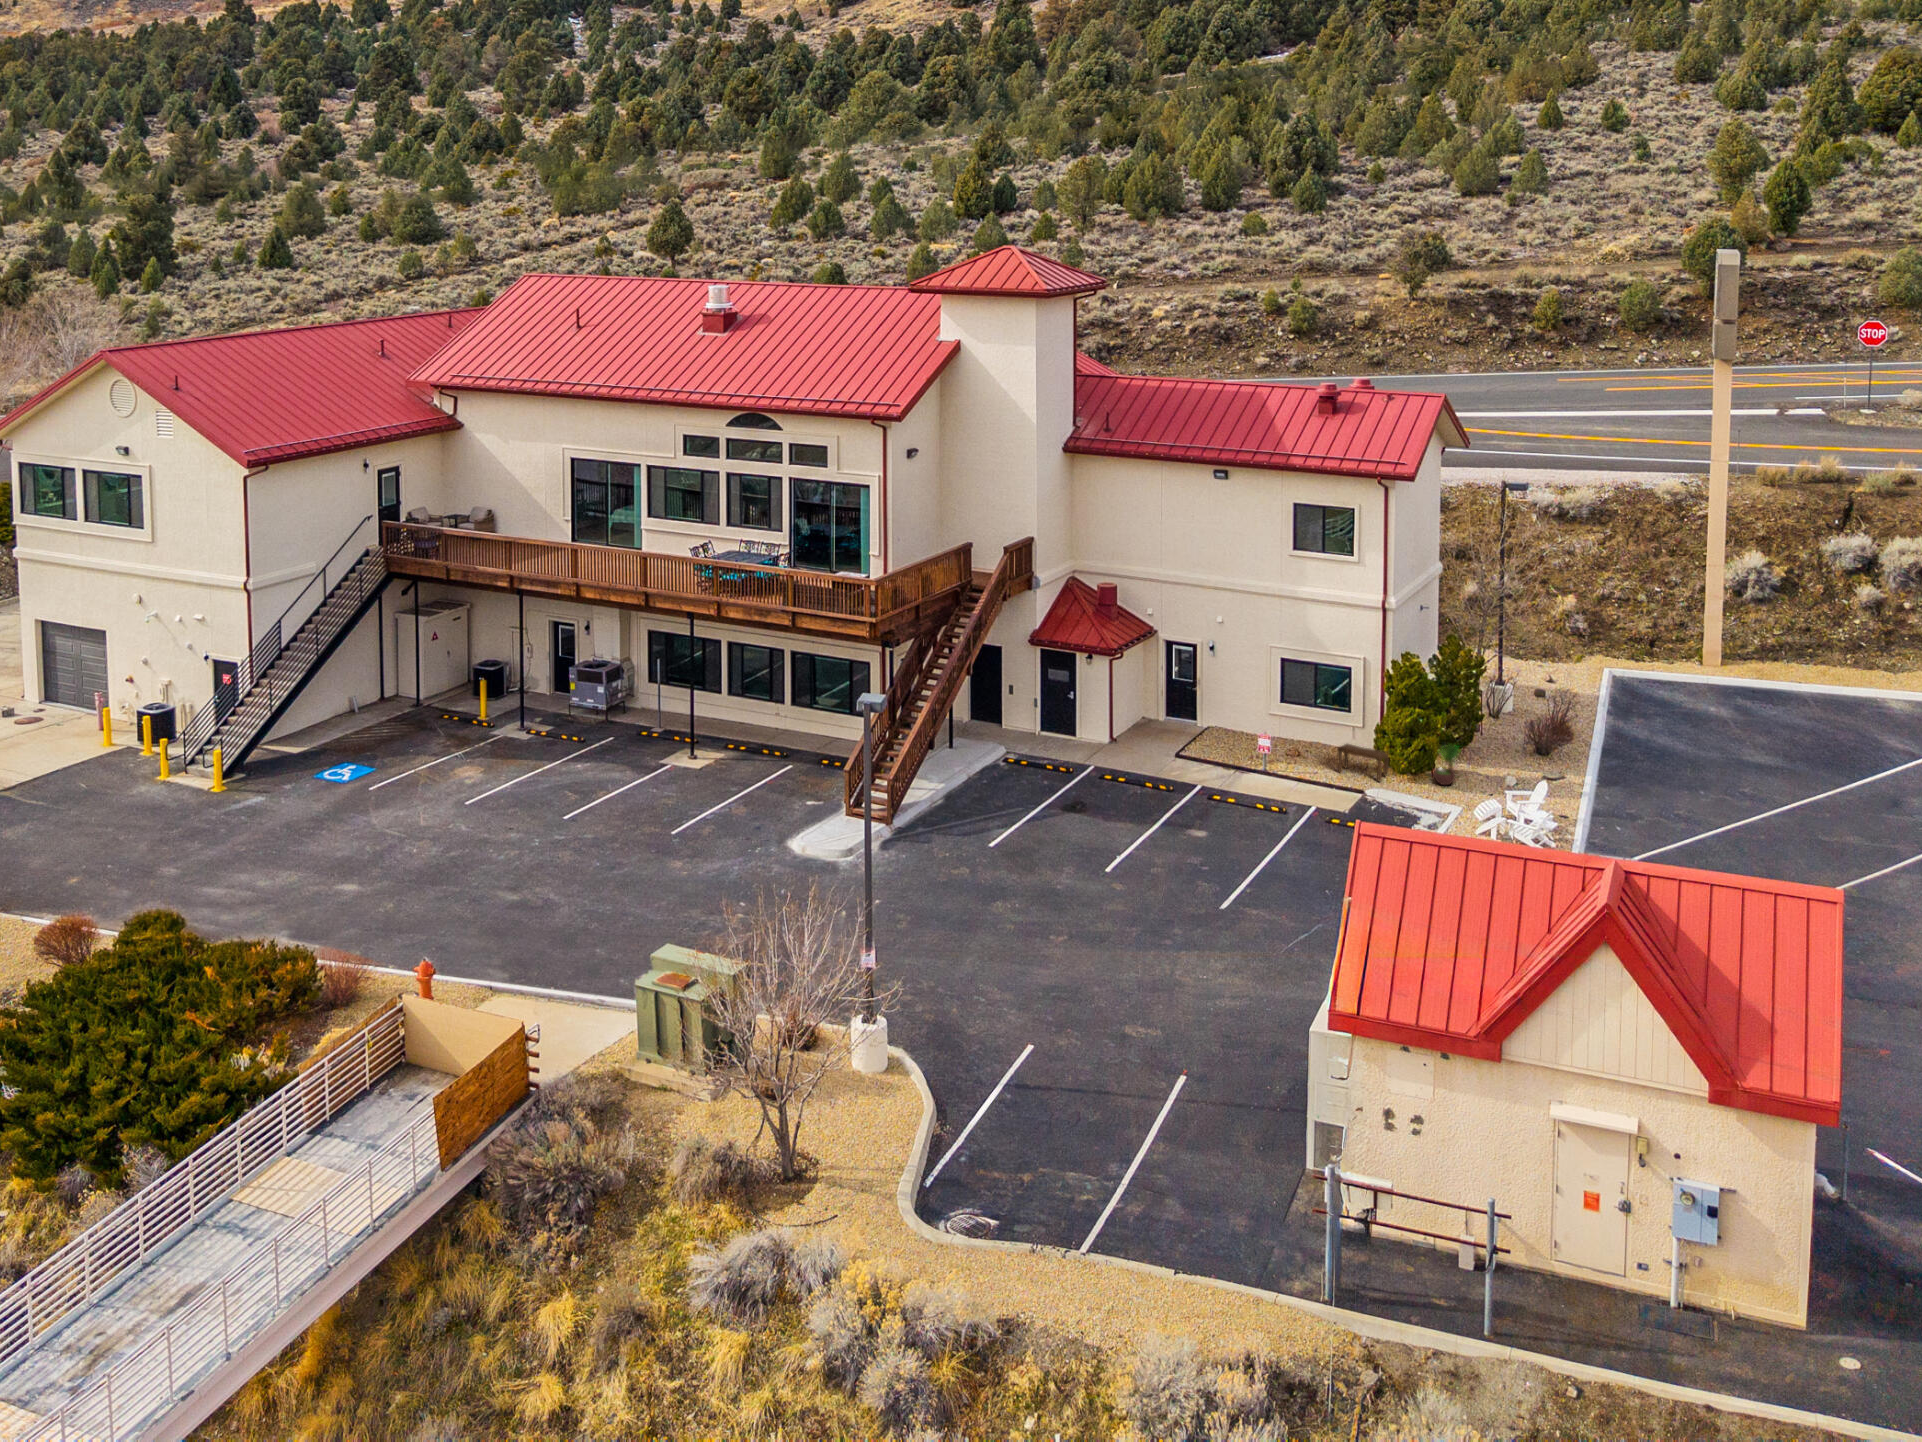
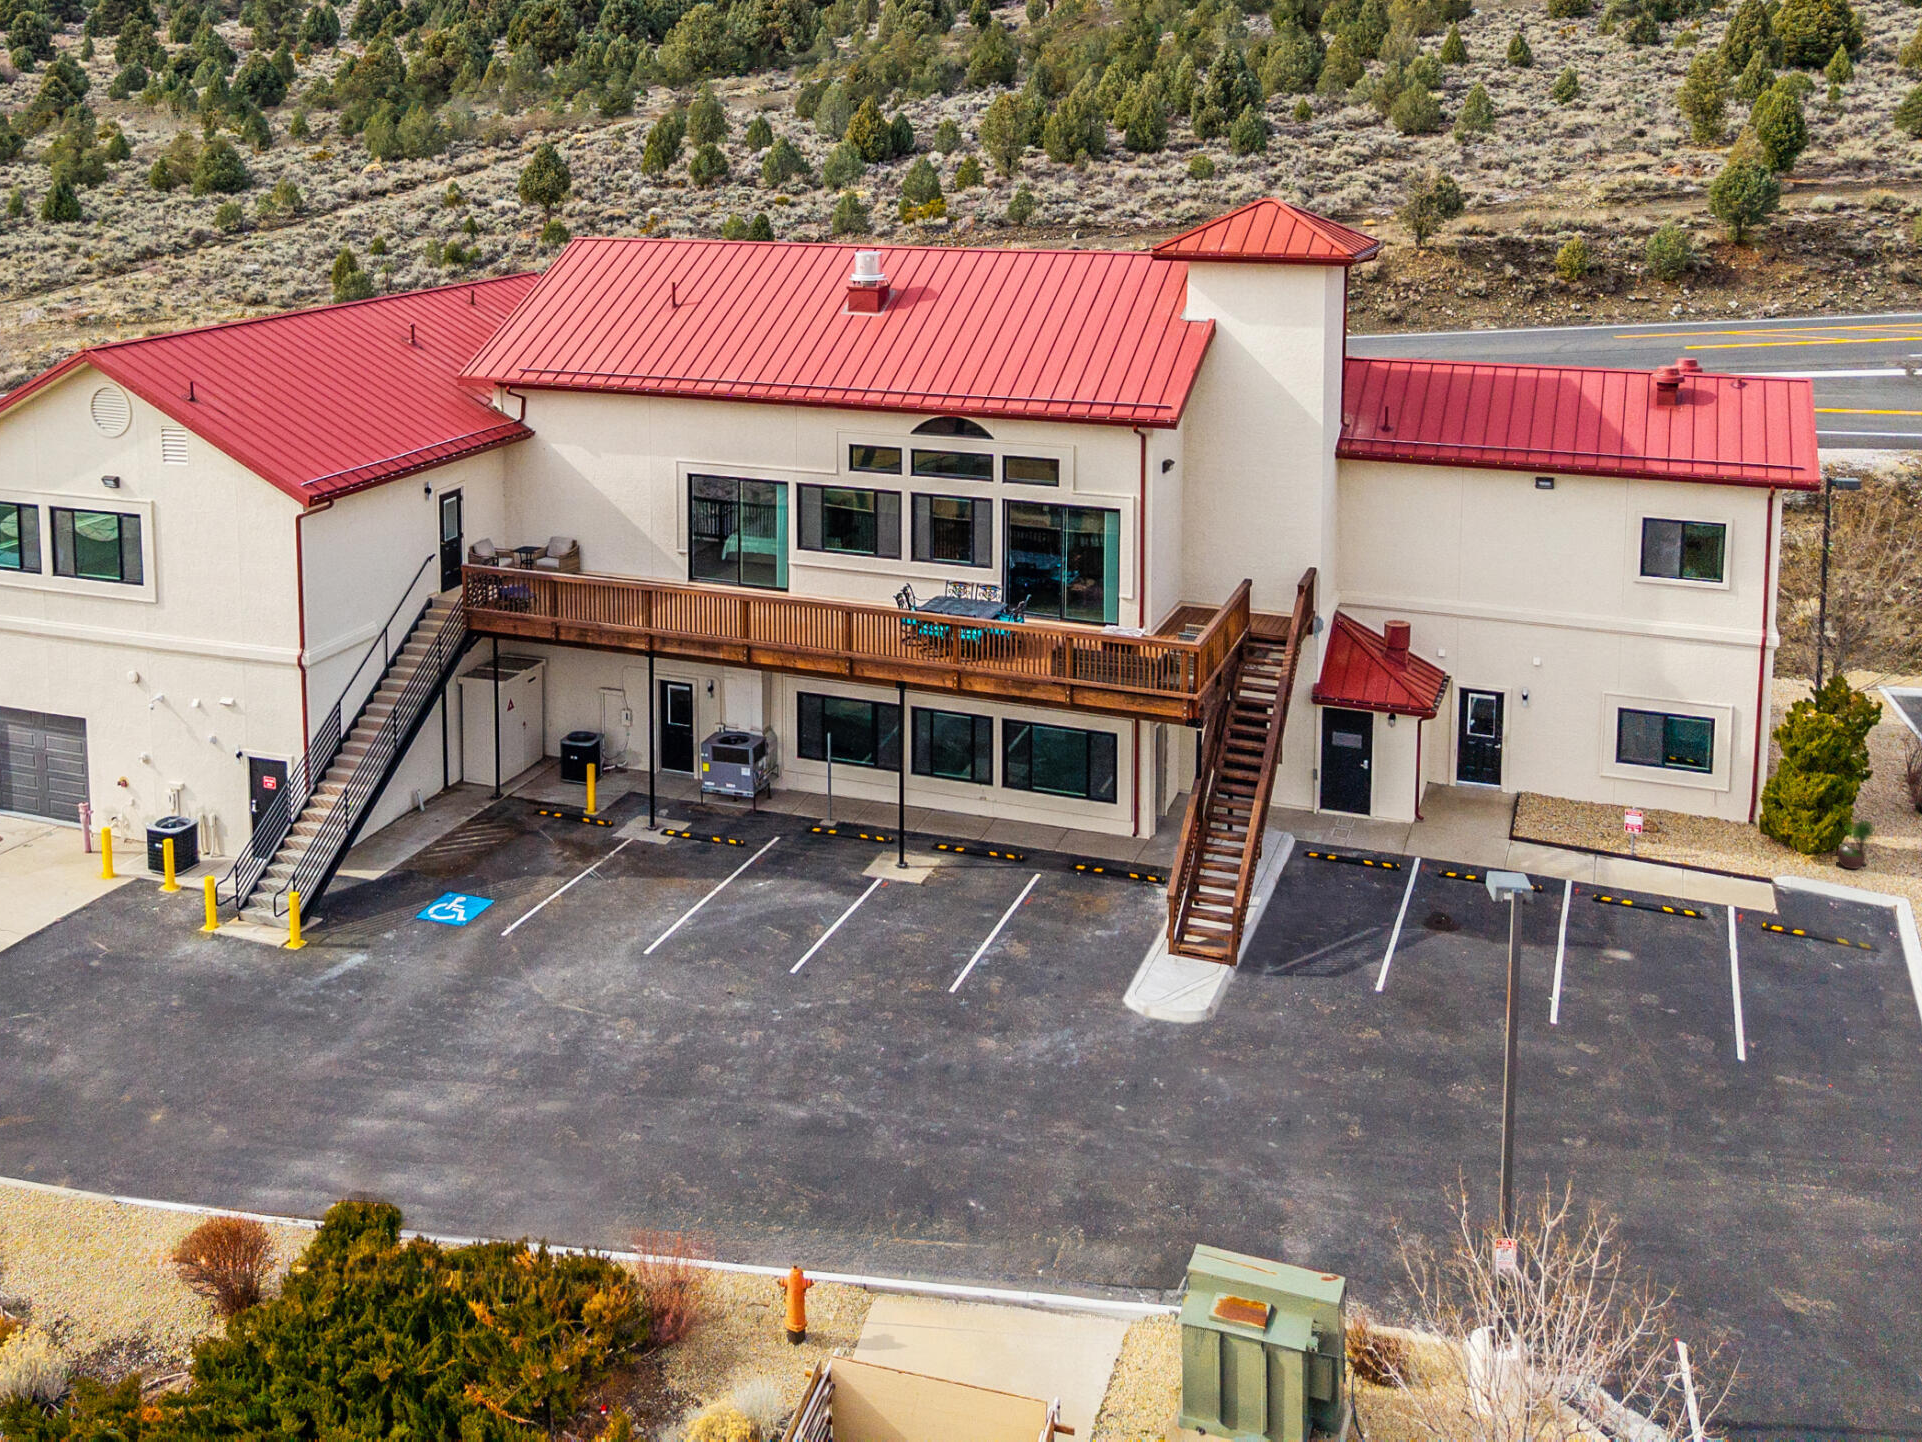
bench: present [1337,744,1388,782] -> none [1713,818,1781,868]

